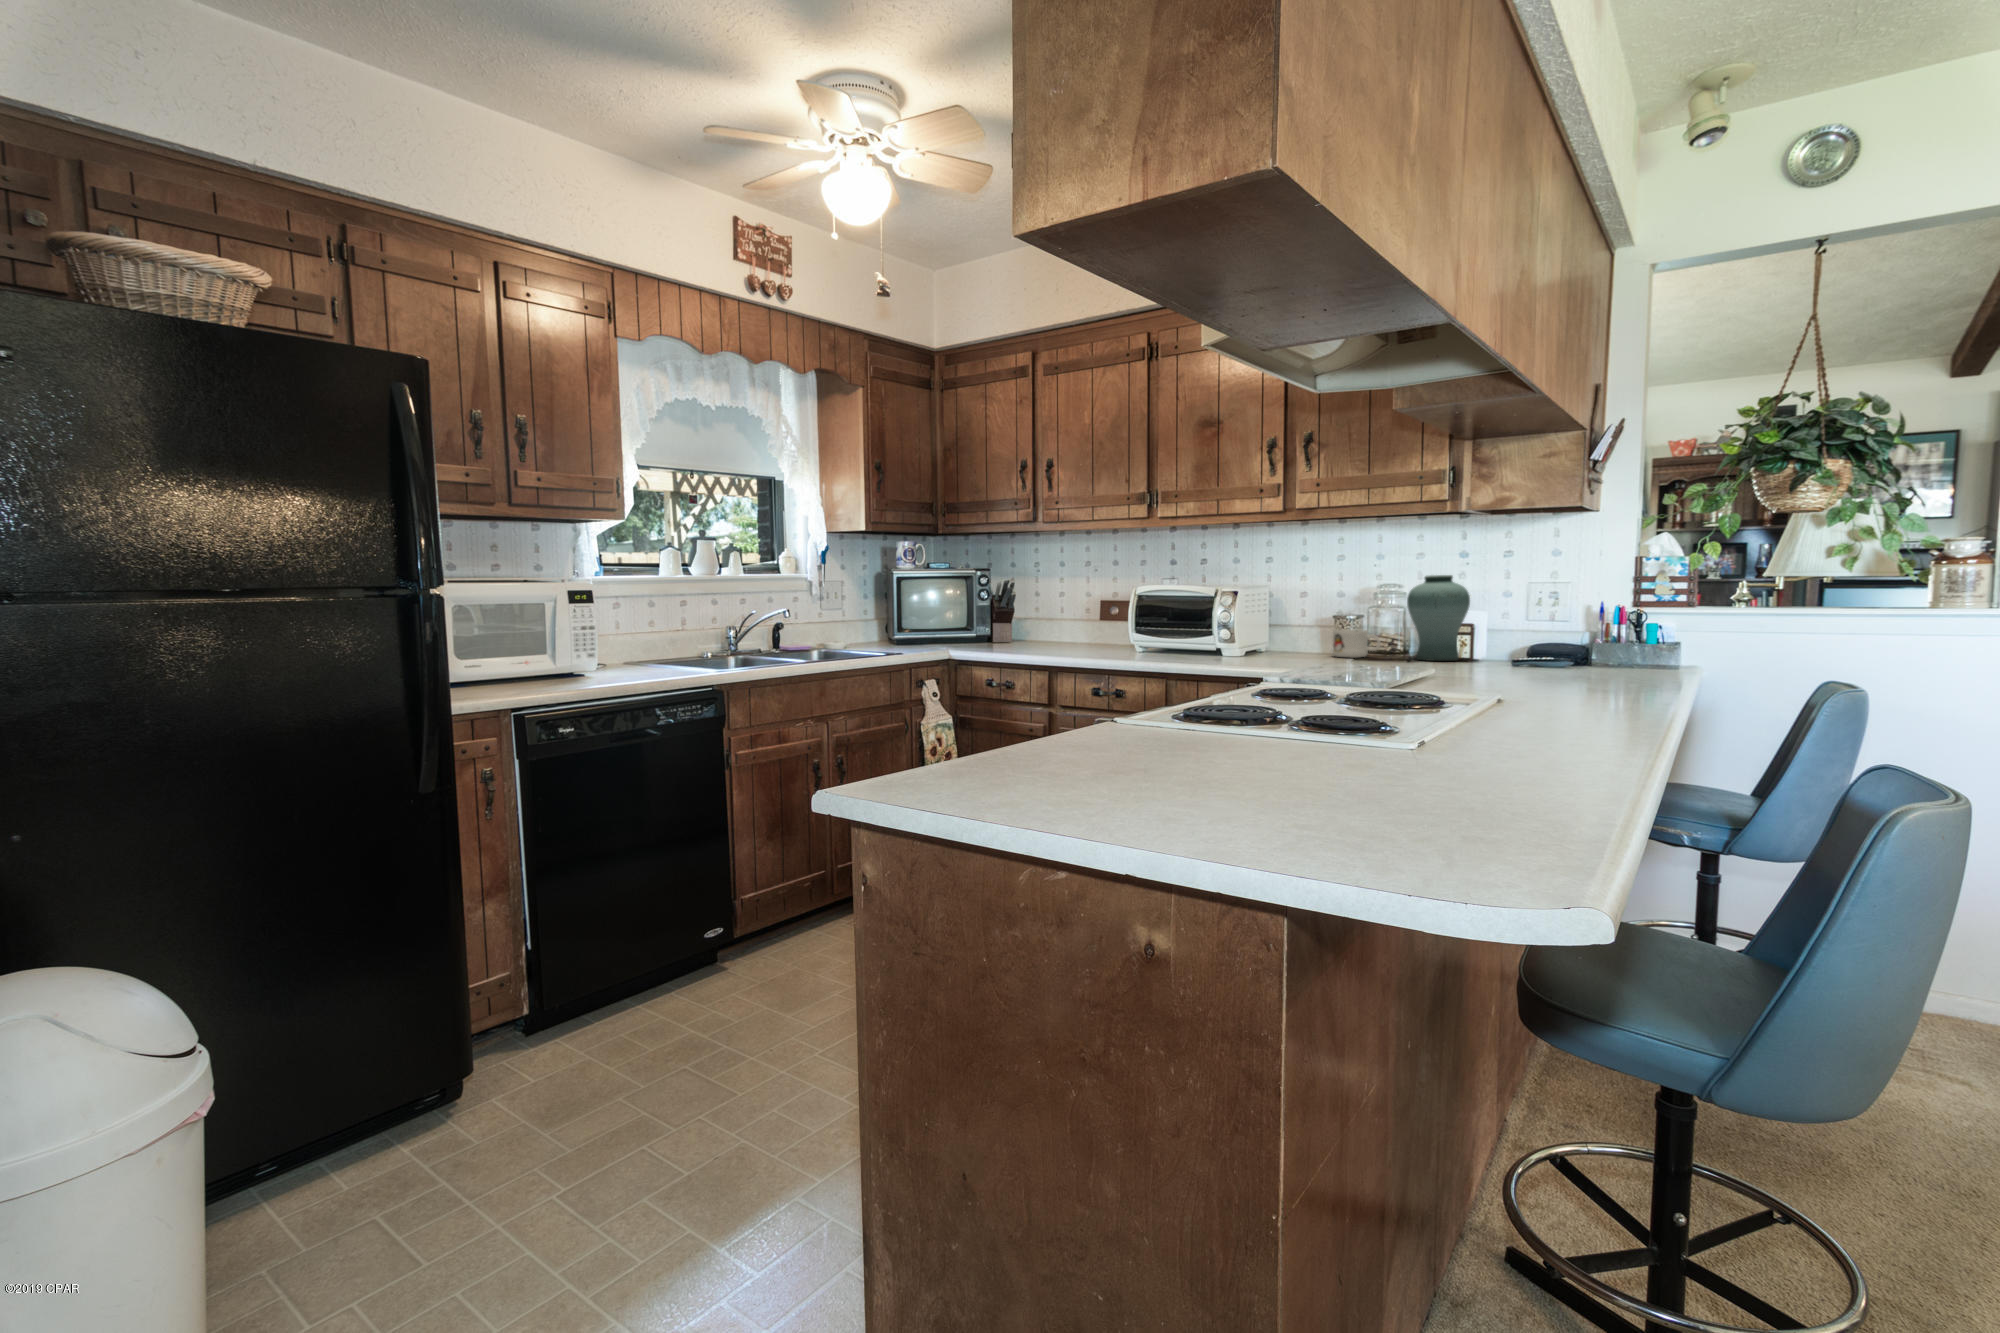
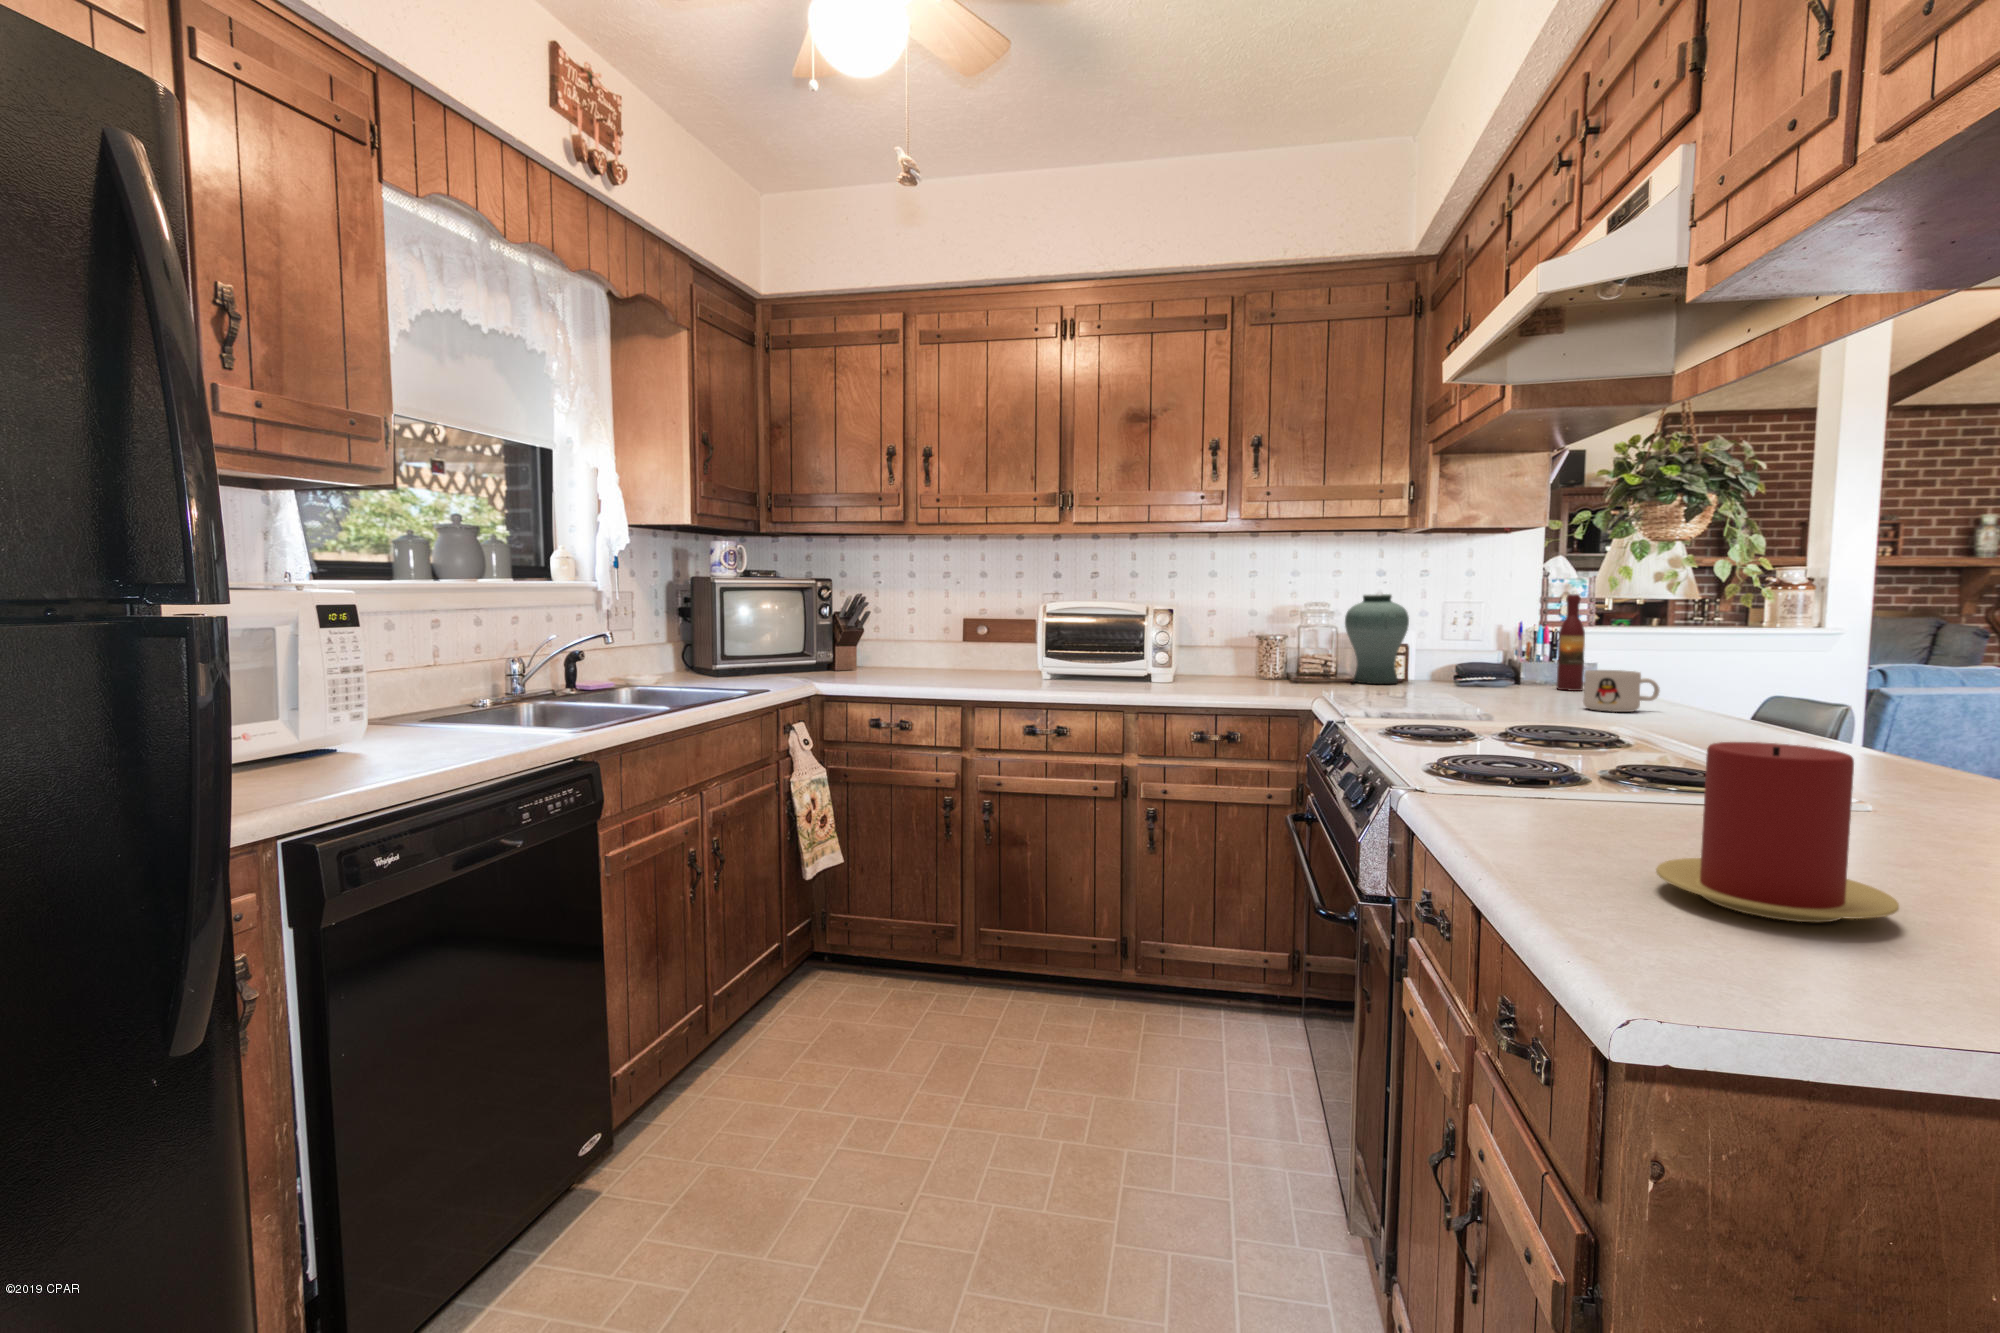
wine bottle: none [1610,572,1640,670] -> present [1557,594,1585,691]
mug: present [1333,629,1381,658] -> present [1583,670,1660,712]
candle: none [1041,666,1157,771] -> present [1656,742,1899,922]

